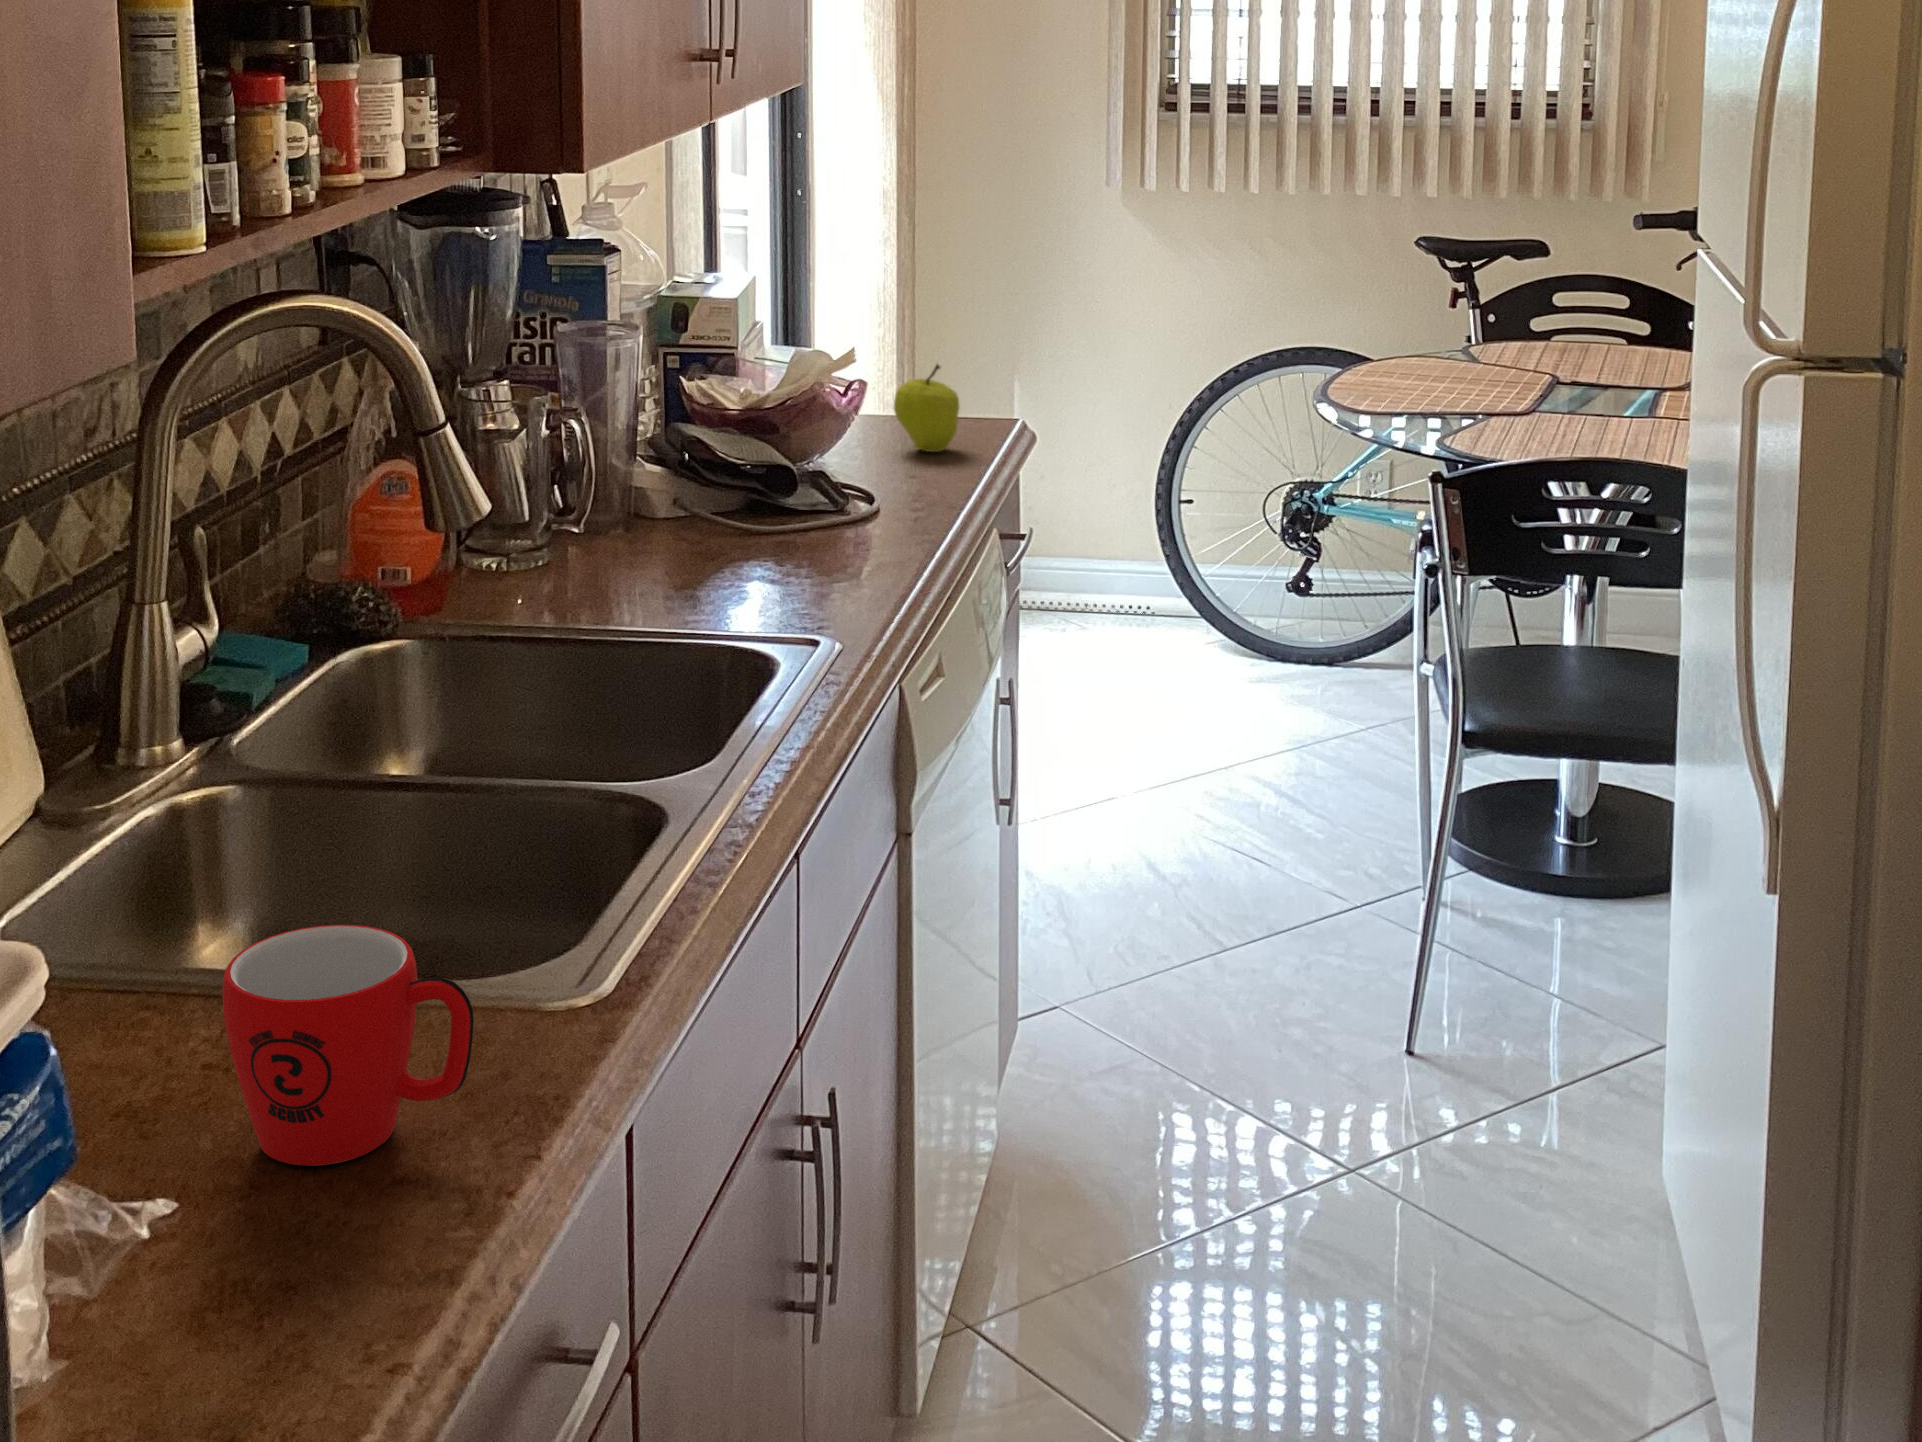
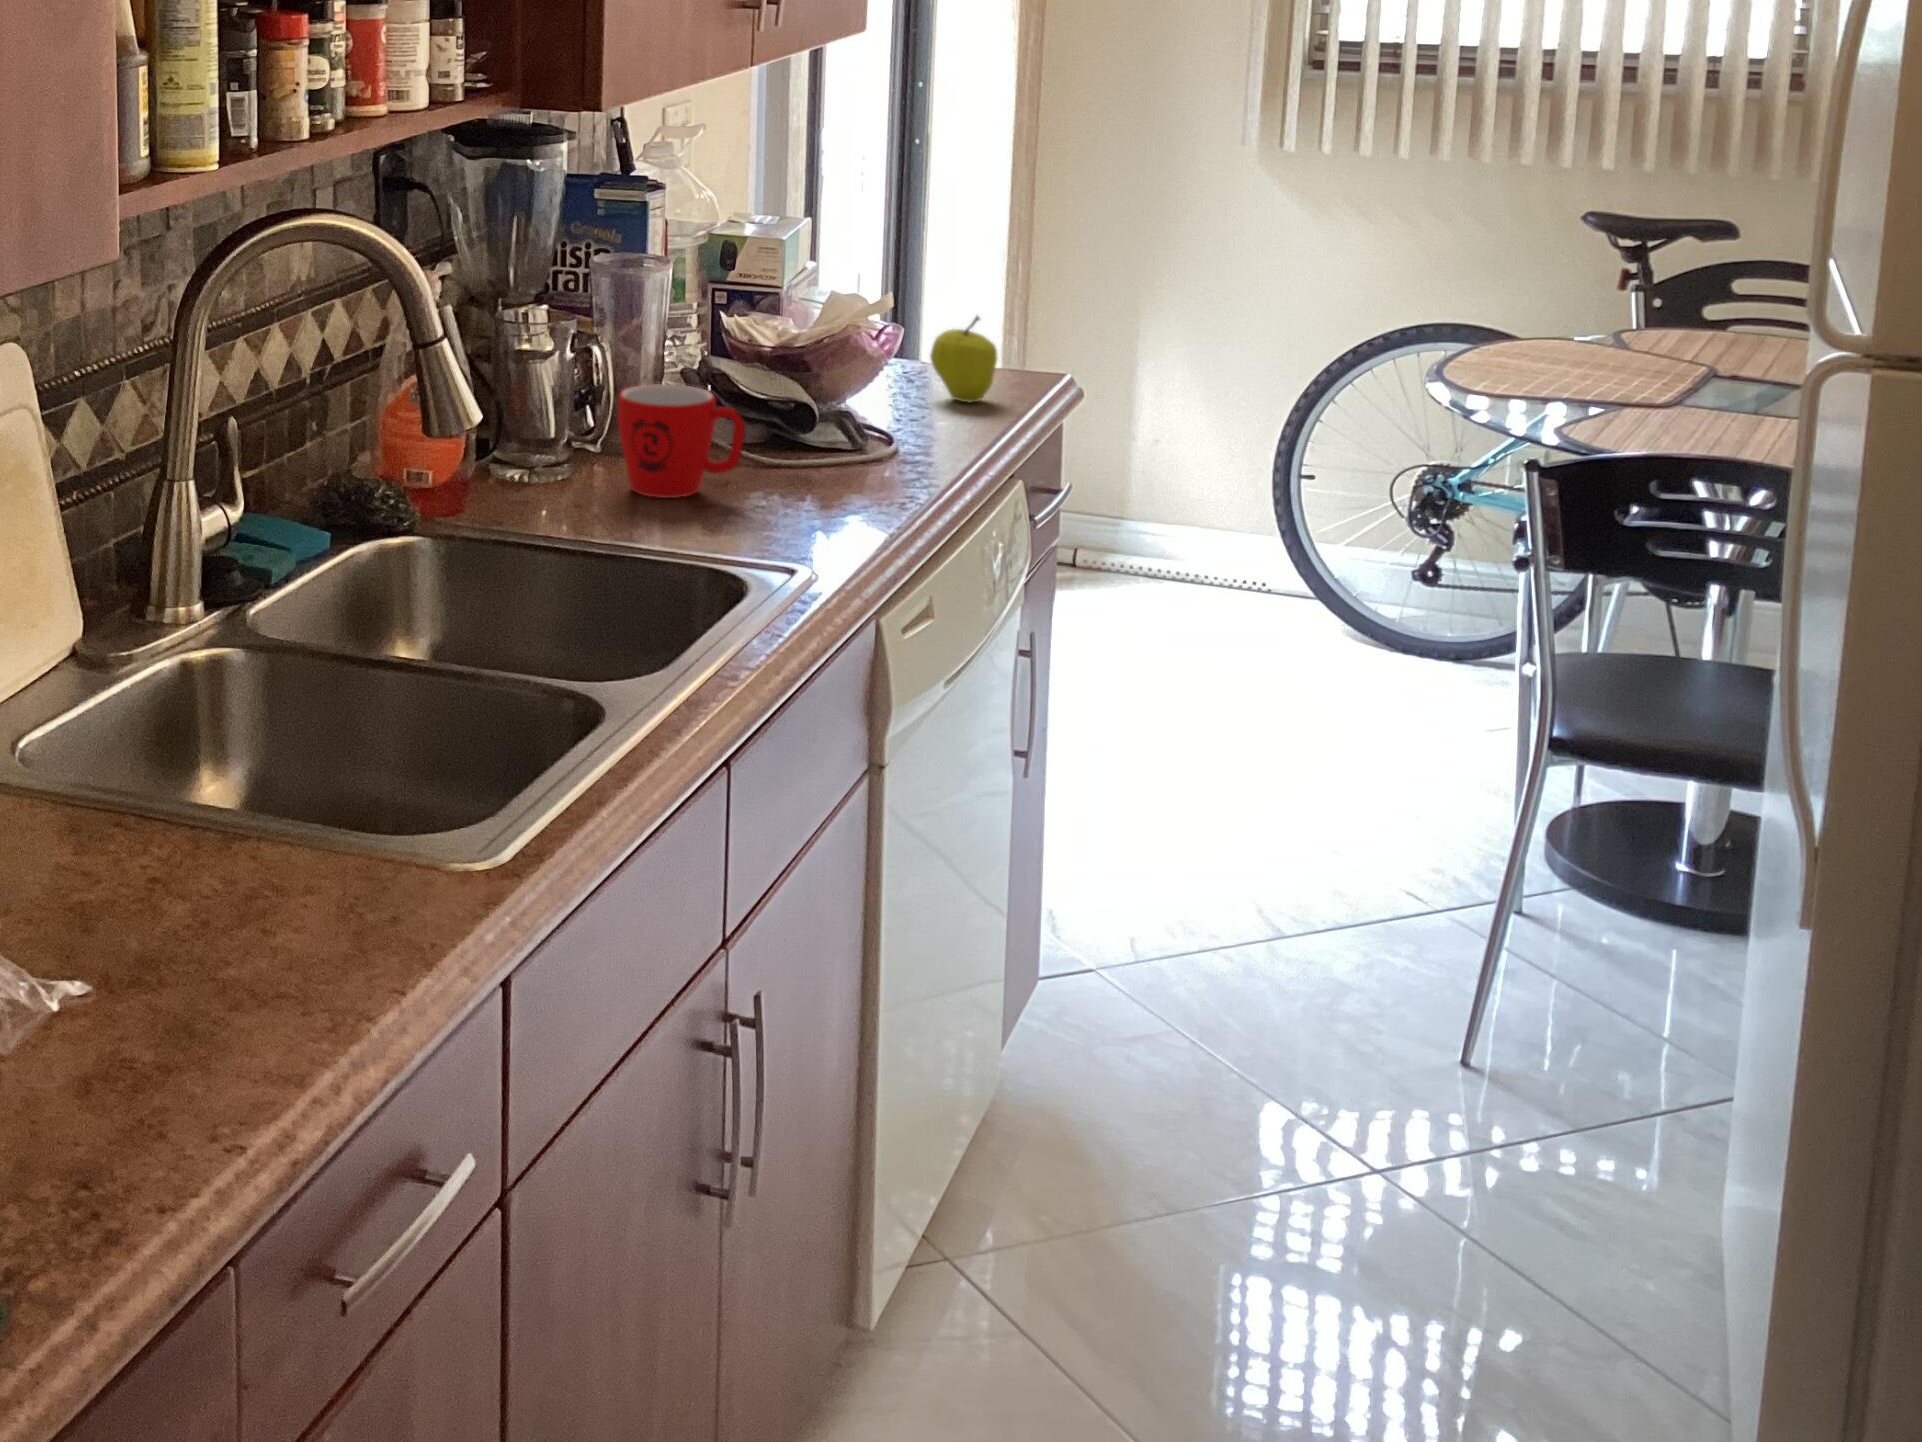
mug: present [222,925,473,1166] -> present [617,384,745,498]

